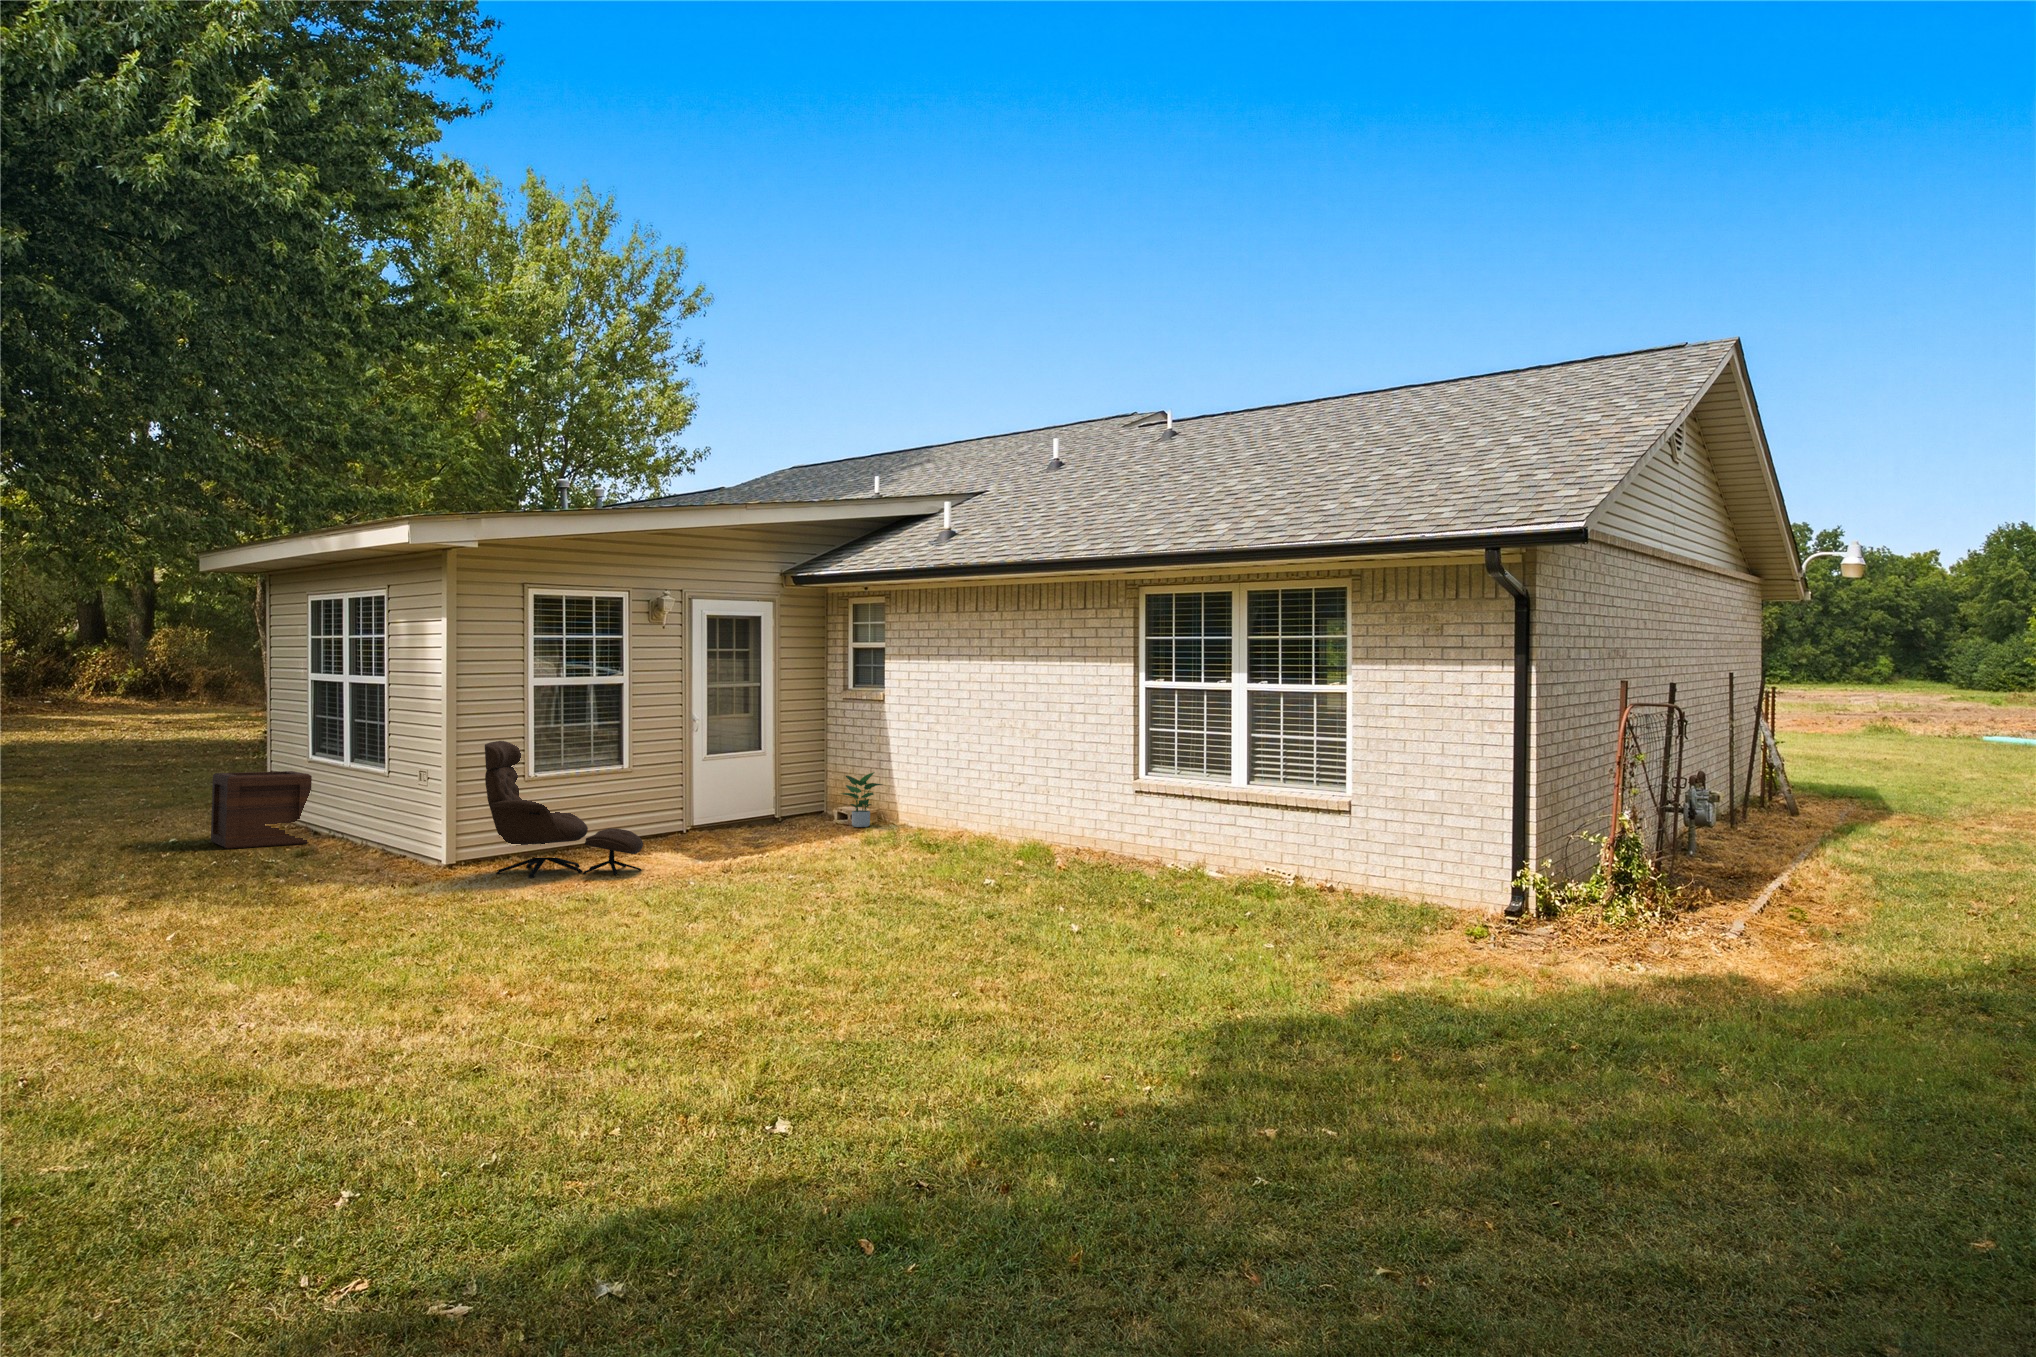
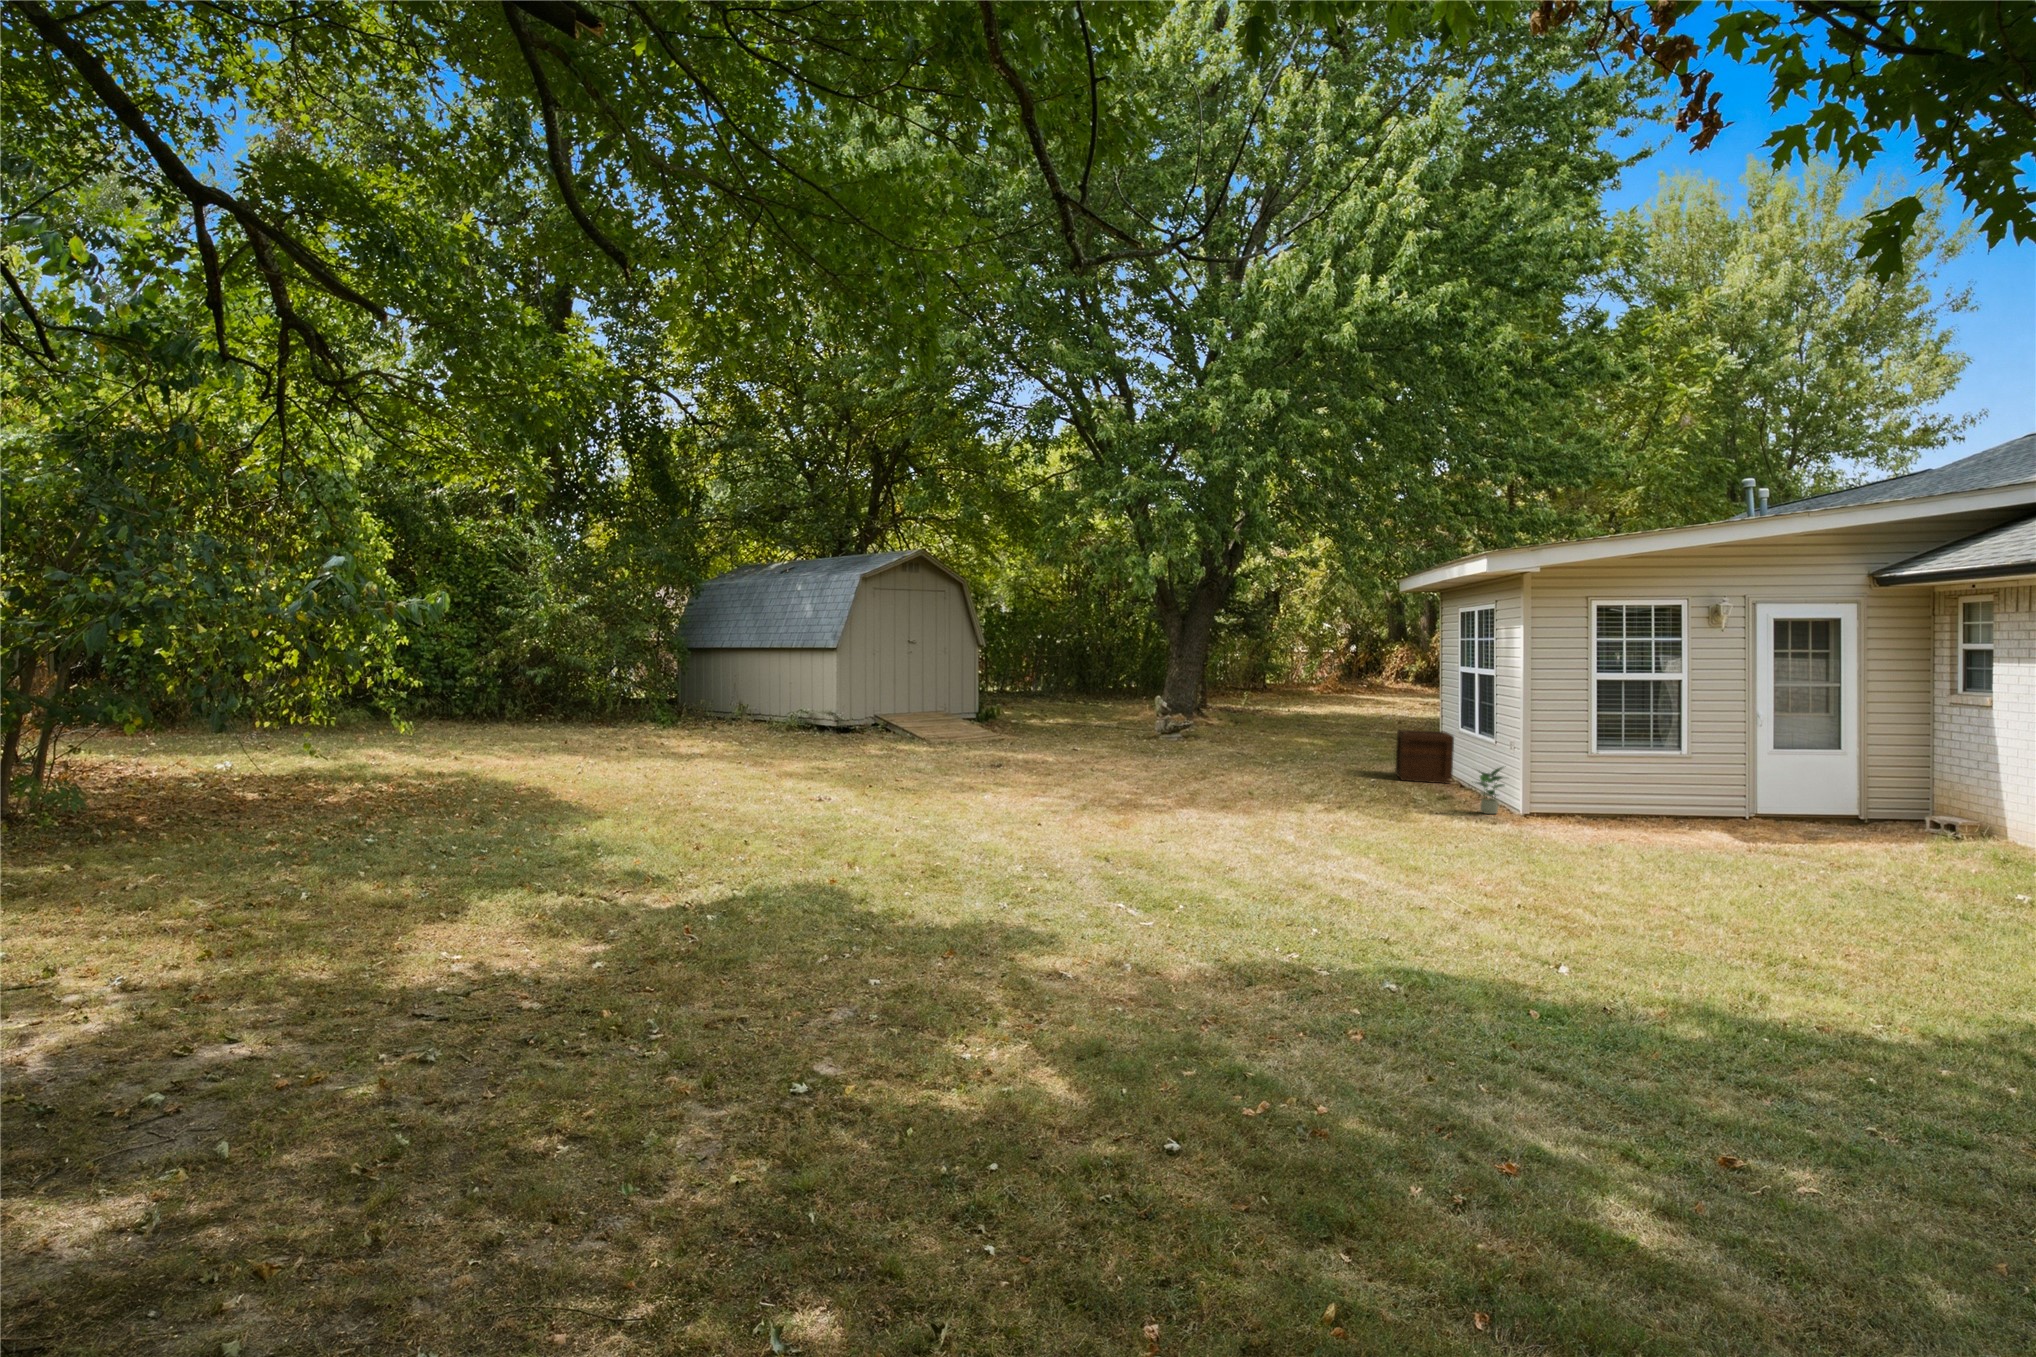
lounge chair: present [485,741,643,878] -> none [1552,724,1684,841]
potted plant: present [841,772,883,827] -> present [1476,767,1504,814]

